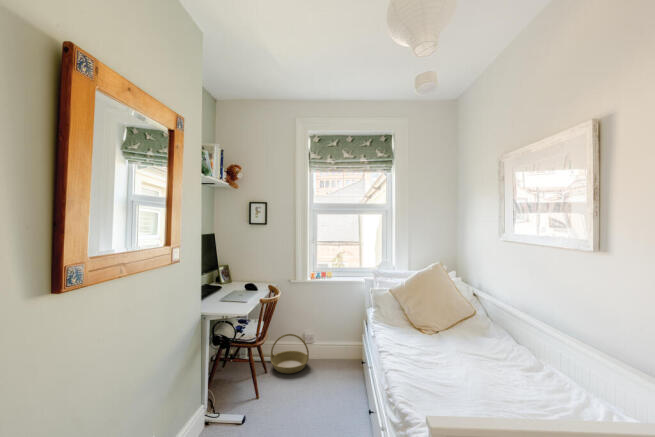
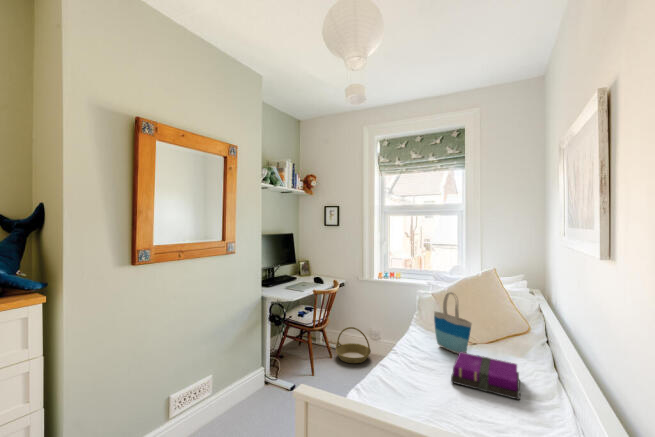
tote bag: none [408,286,449,343] -> present [434,292,472,354]
notebook: none [447,341,519,374] -> present [451,352,520,400]

